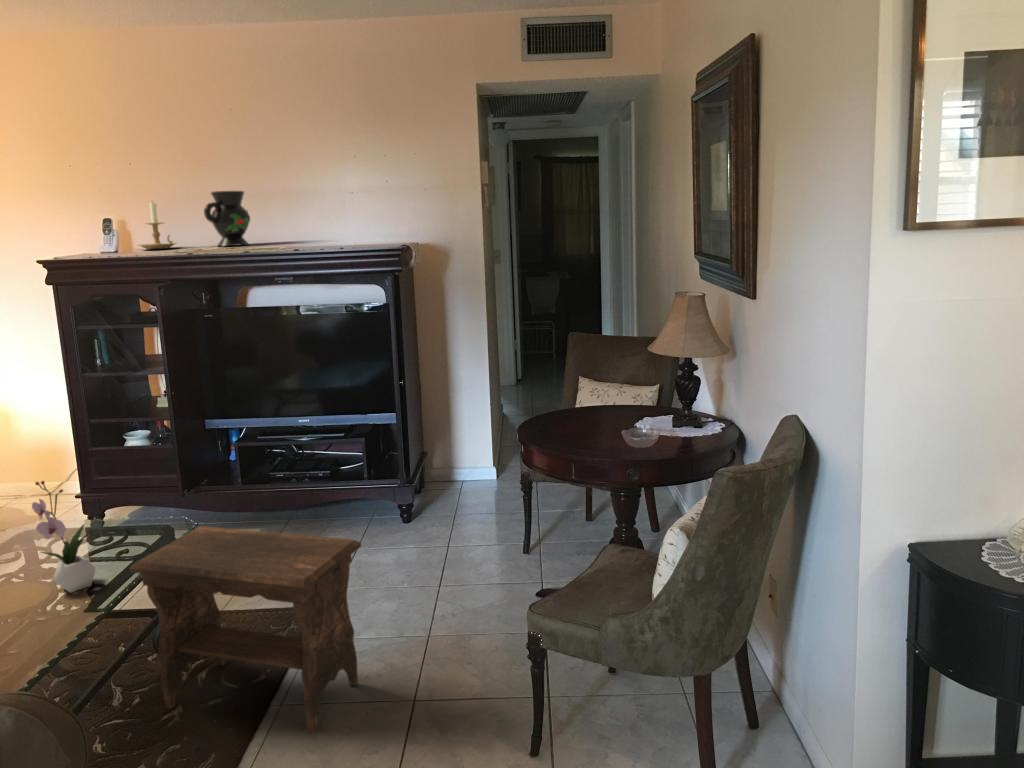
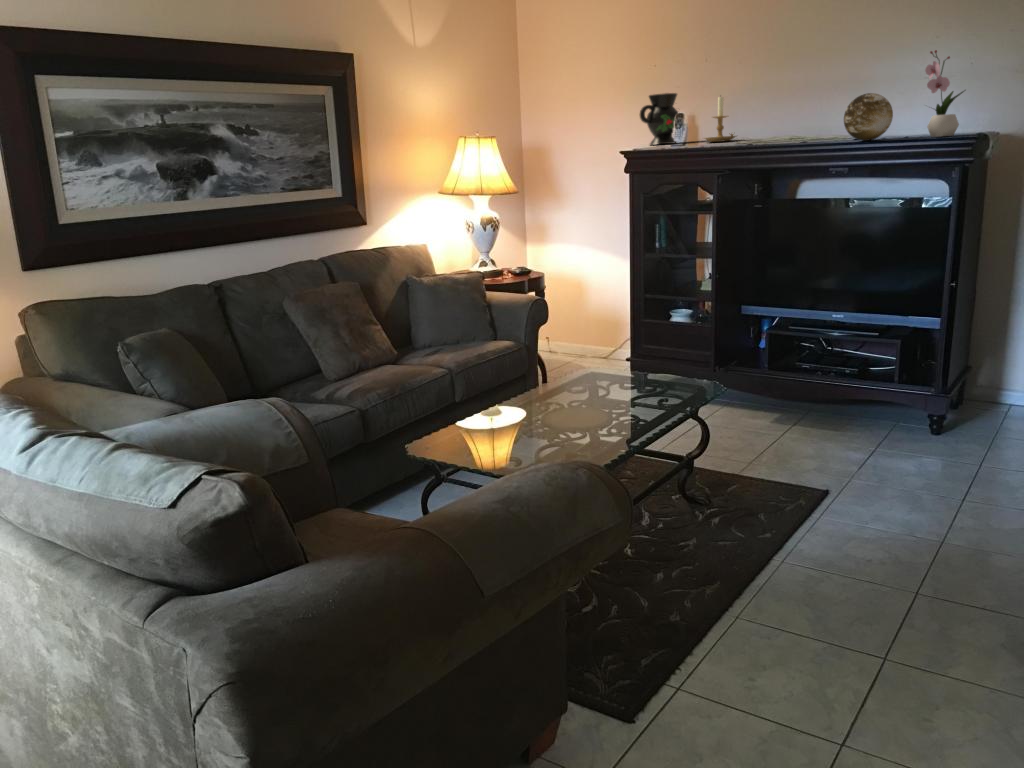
decorative vase: present [204,191,250,246] -> present [640,93,678,145]
decorative orb: none [282,208,327,252] -> present [844,93,893,141]
flower arrangement: present [32,481,95,593] -> present [925,50,965,137]
footstool: present [129,526,361,733] -> none [669,389,882,590]

